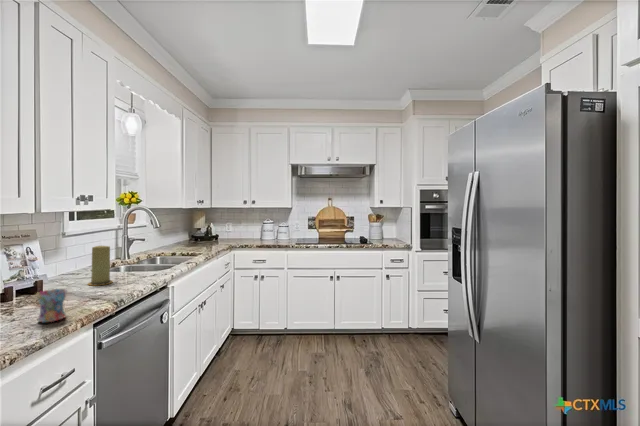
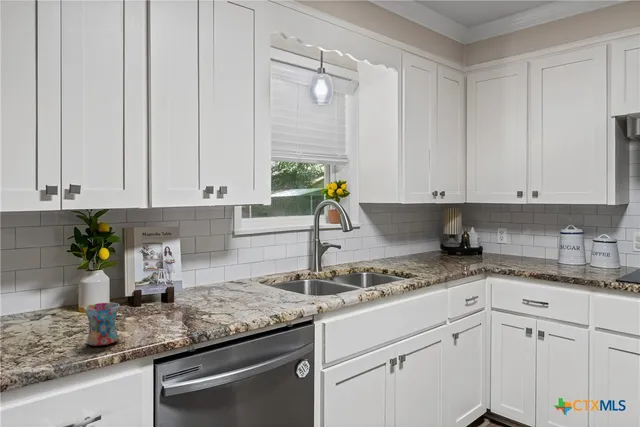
candle: present [88,246,113,285] -> none [218,251,246,304]

